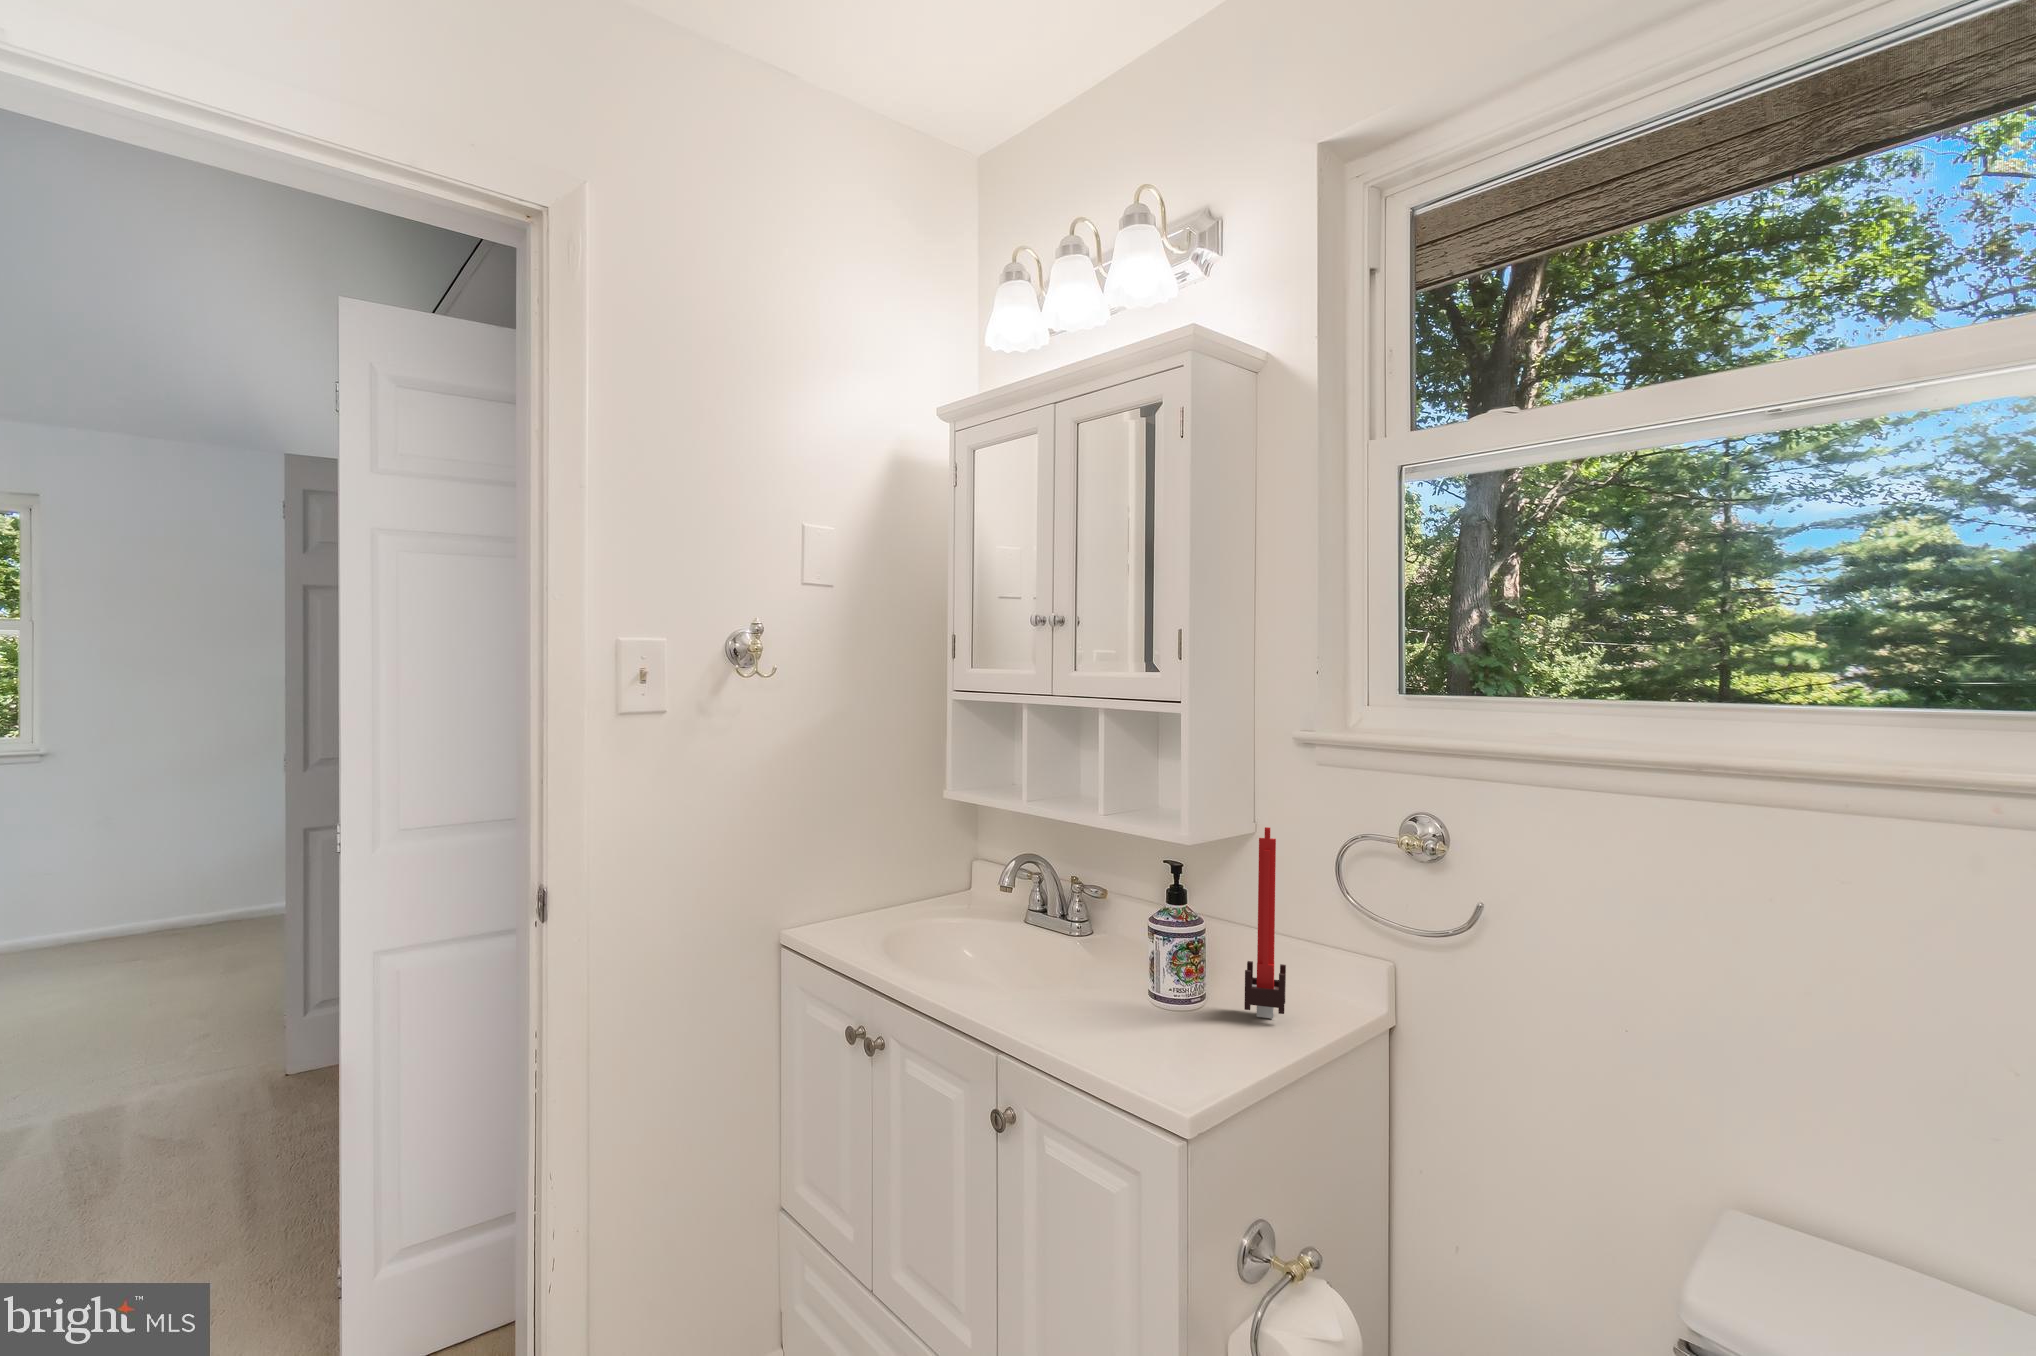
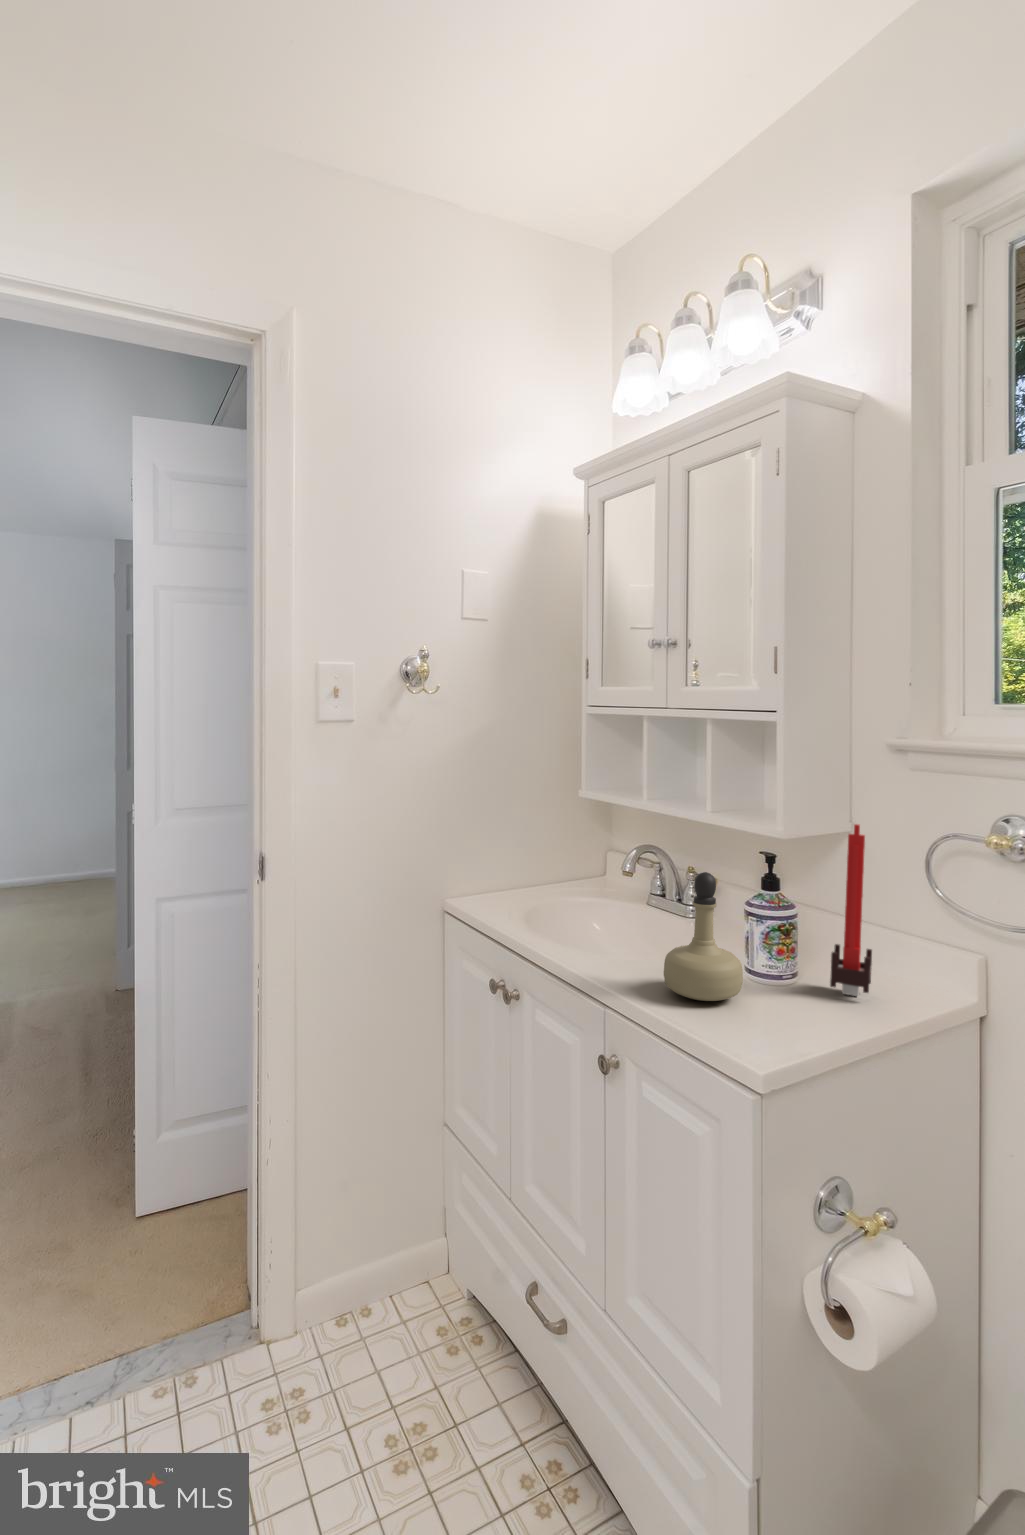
perfume bottle: none [1066,887,1154,1035] -> present [664,872,743,1001]

